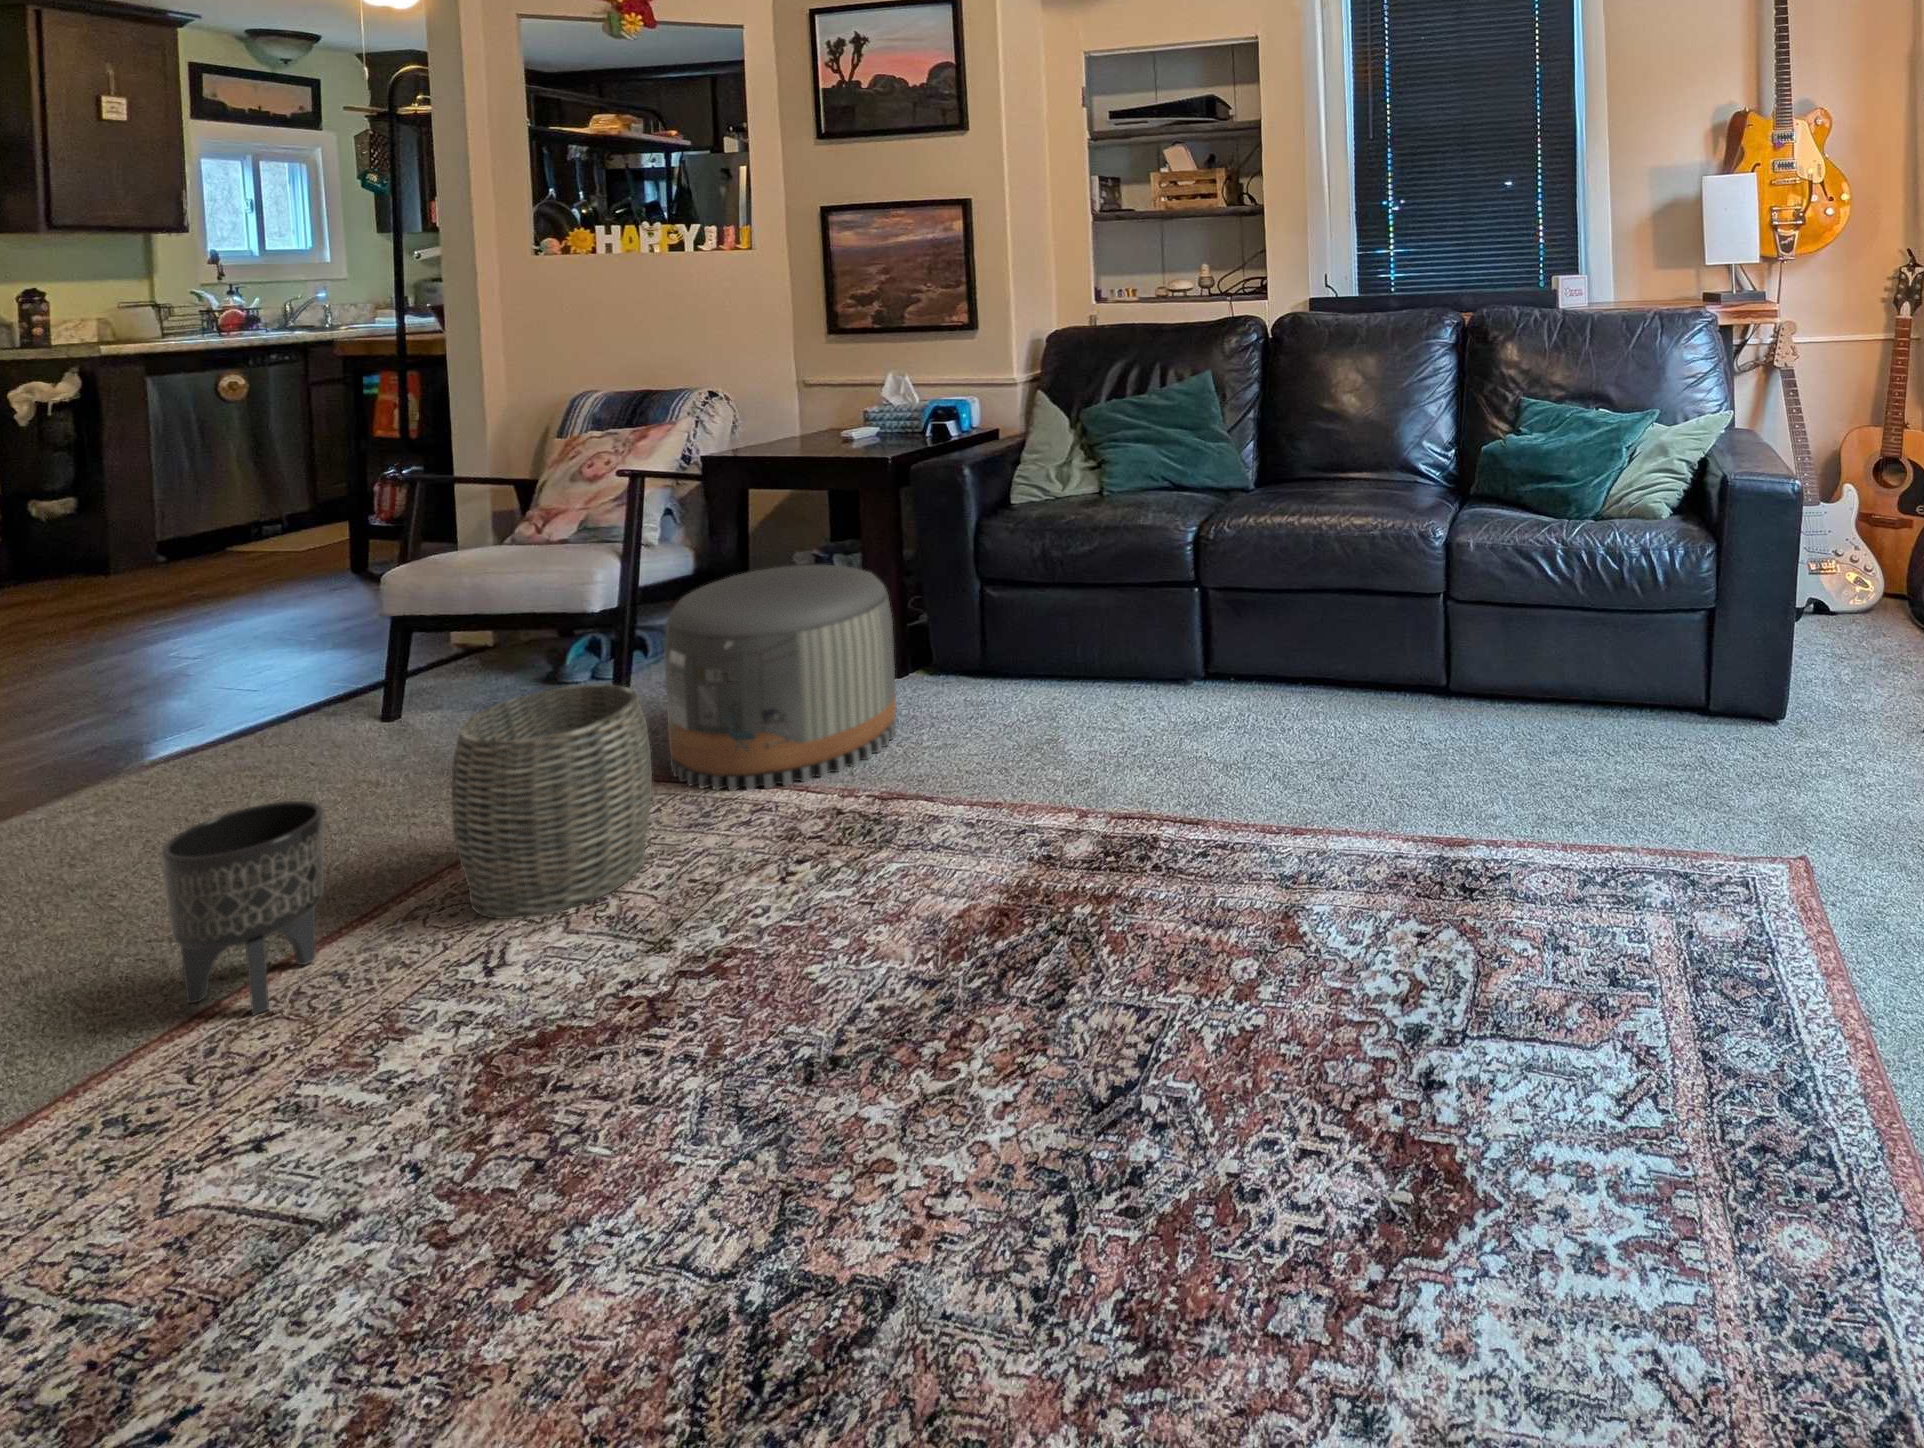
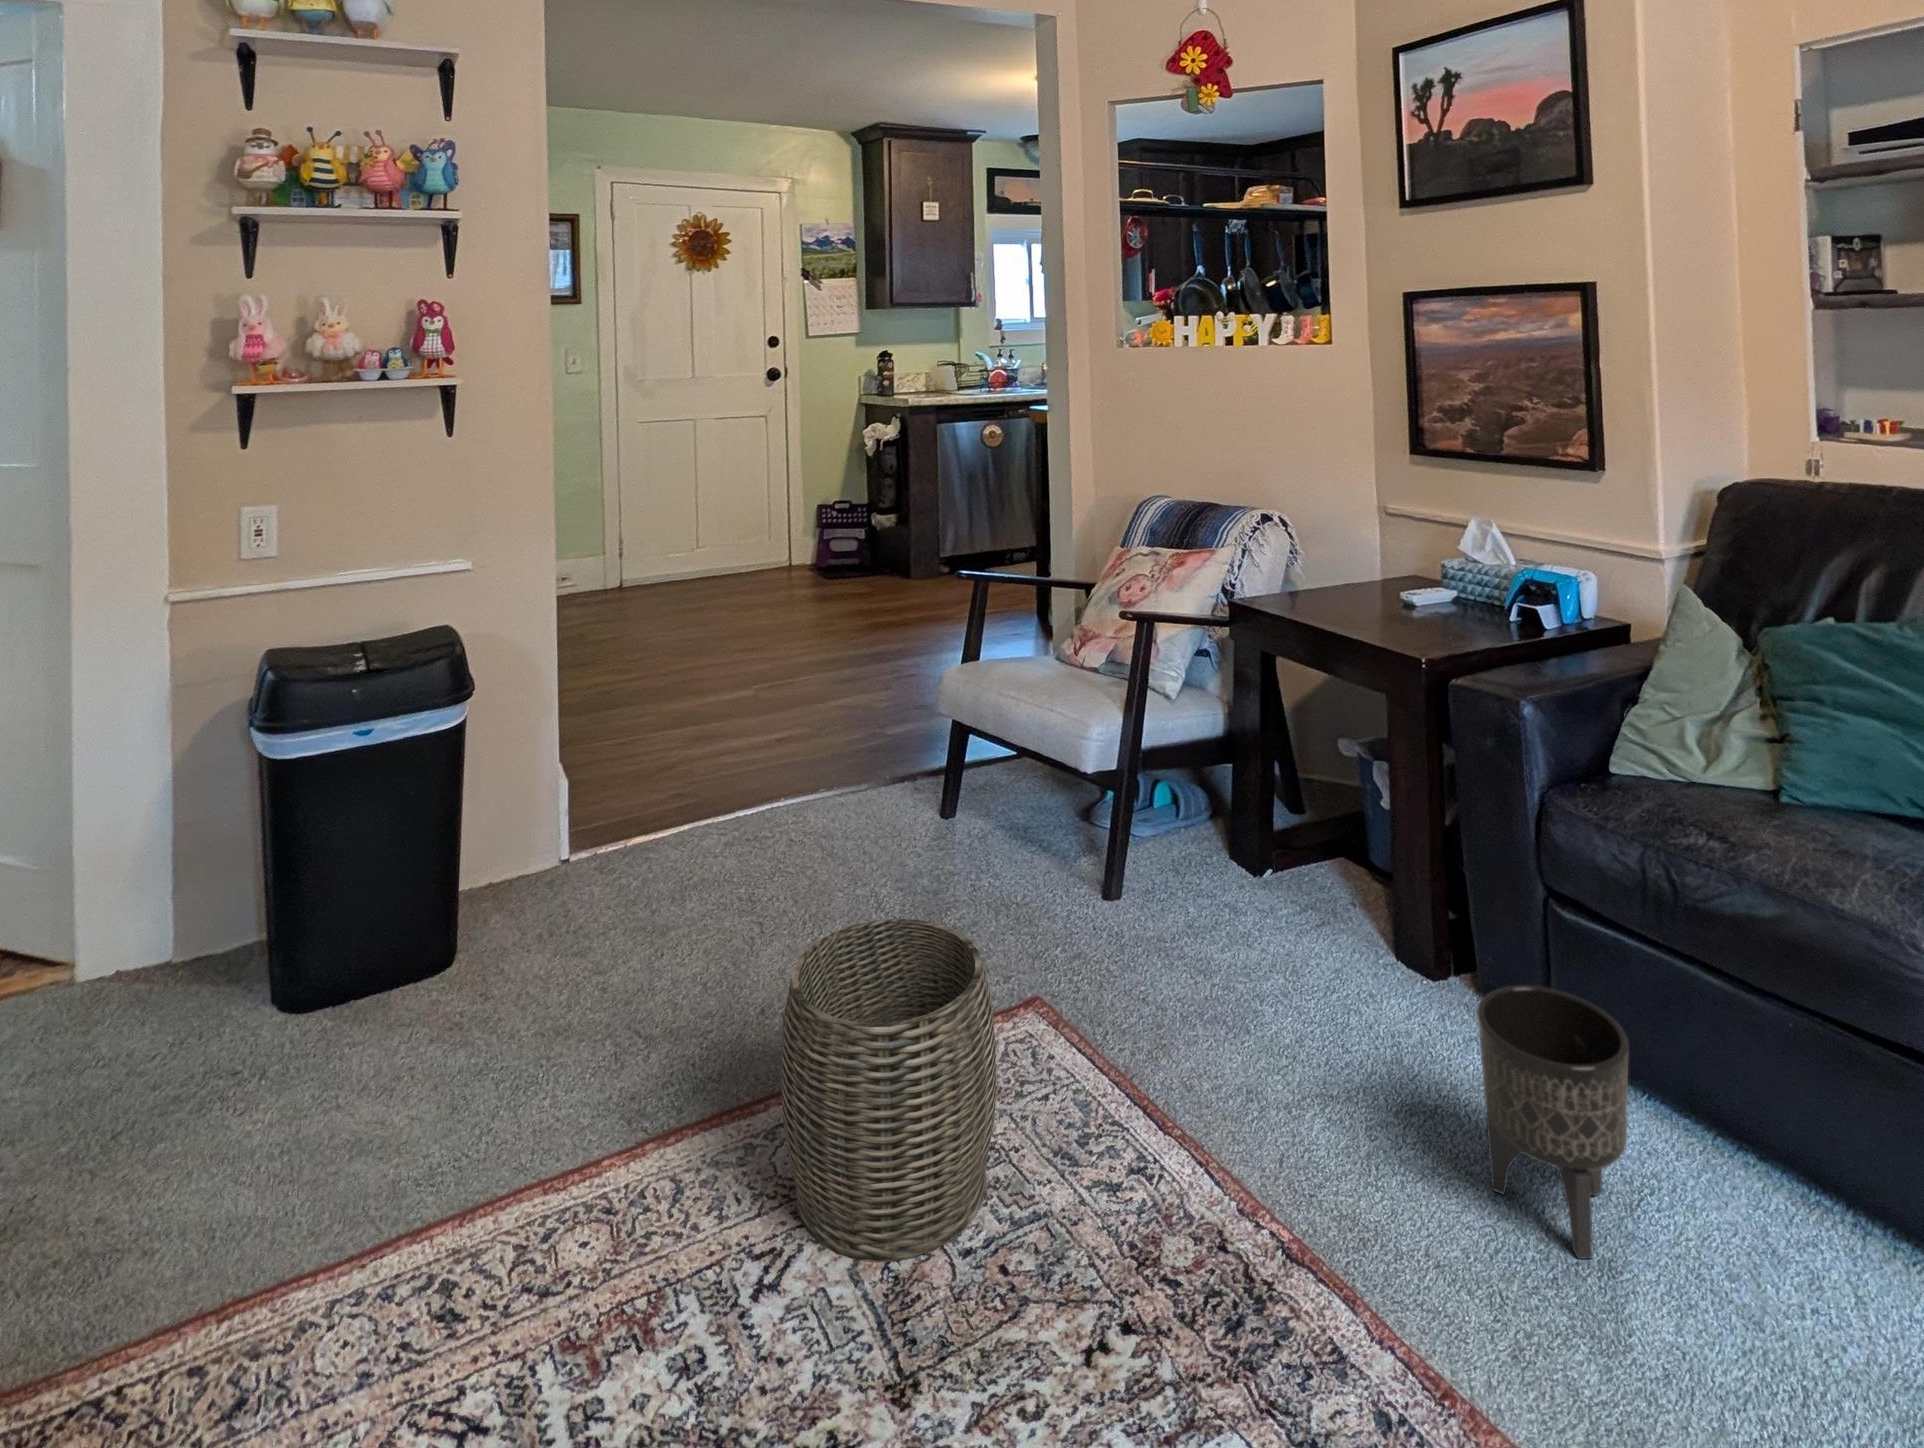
pouf: present [664,565,896,791] -> none [1088,789,1387,1163]
planter: present [161,801,324,1015] -> present [1477,986,1628,1259]

